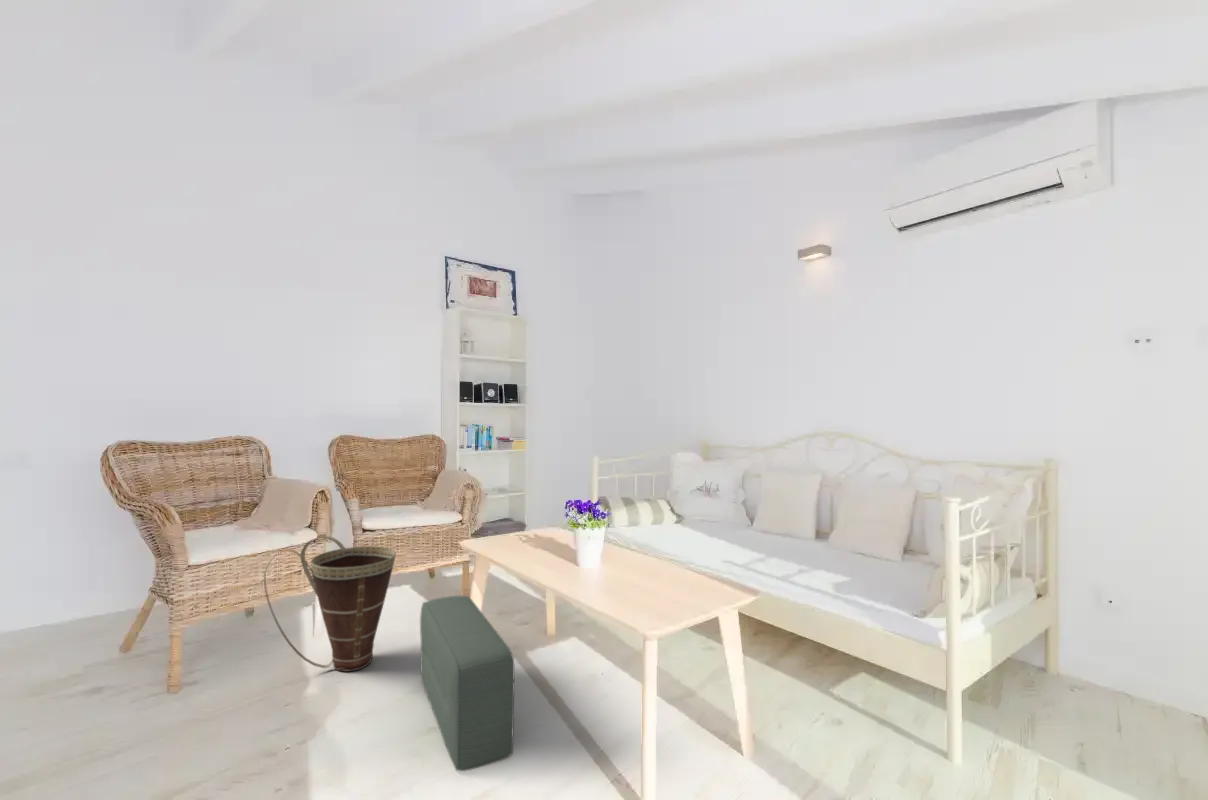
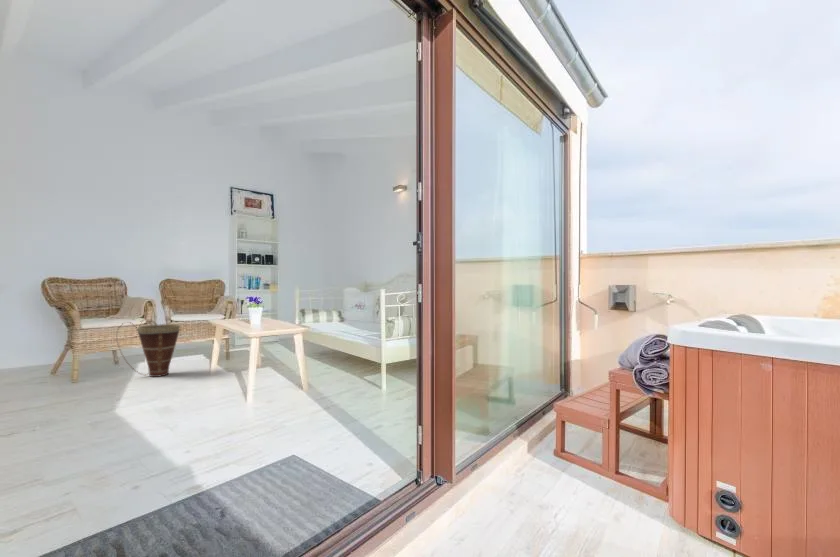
pouf: present [420,596,514,771] -> none [184,341,213,395]

